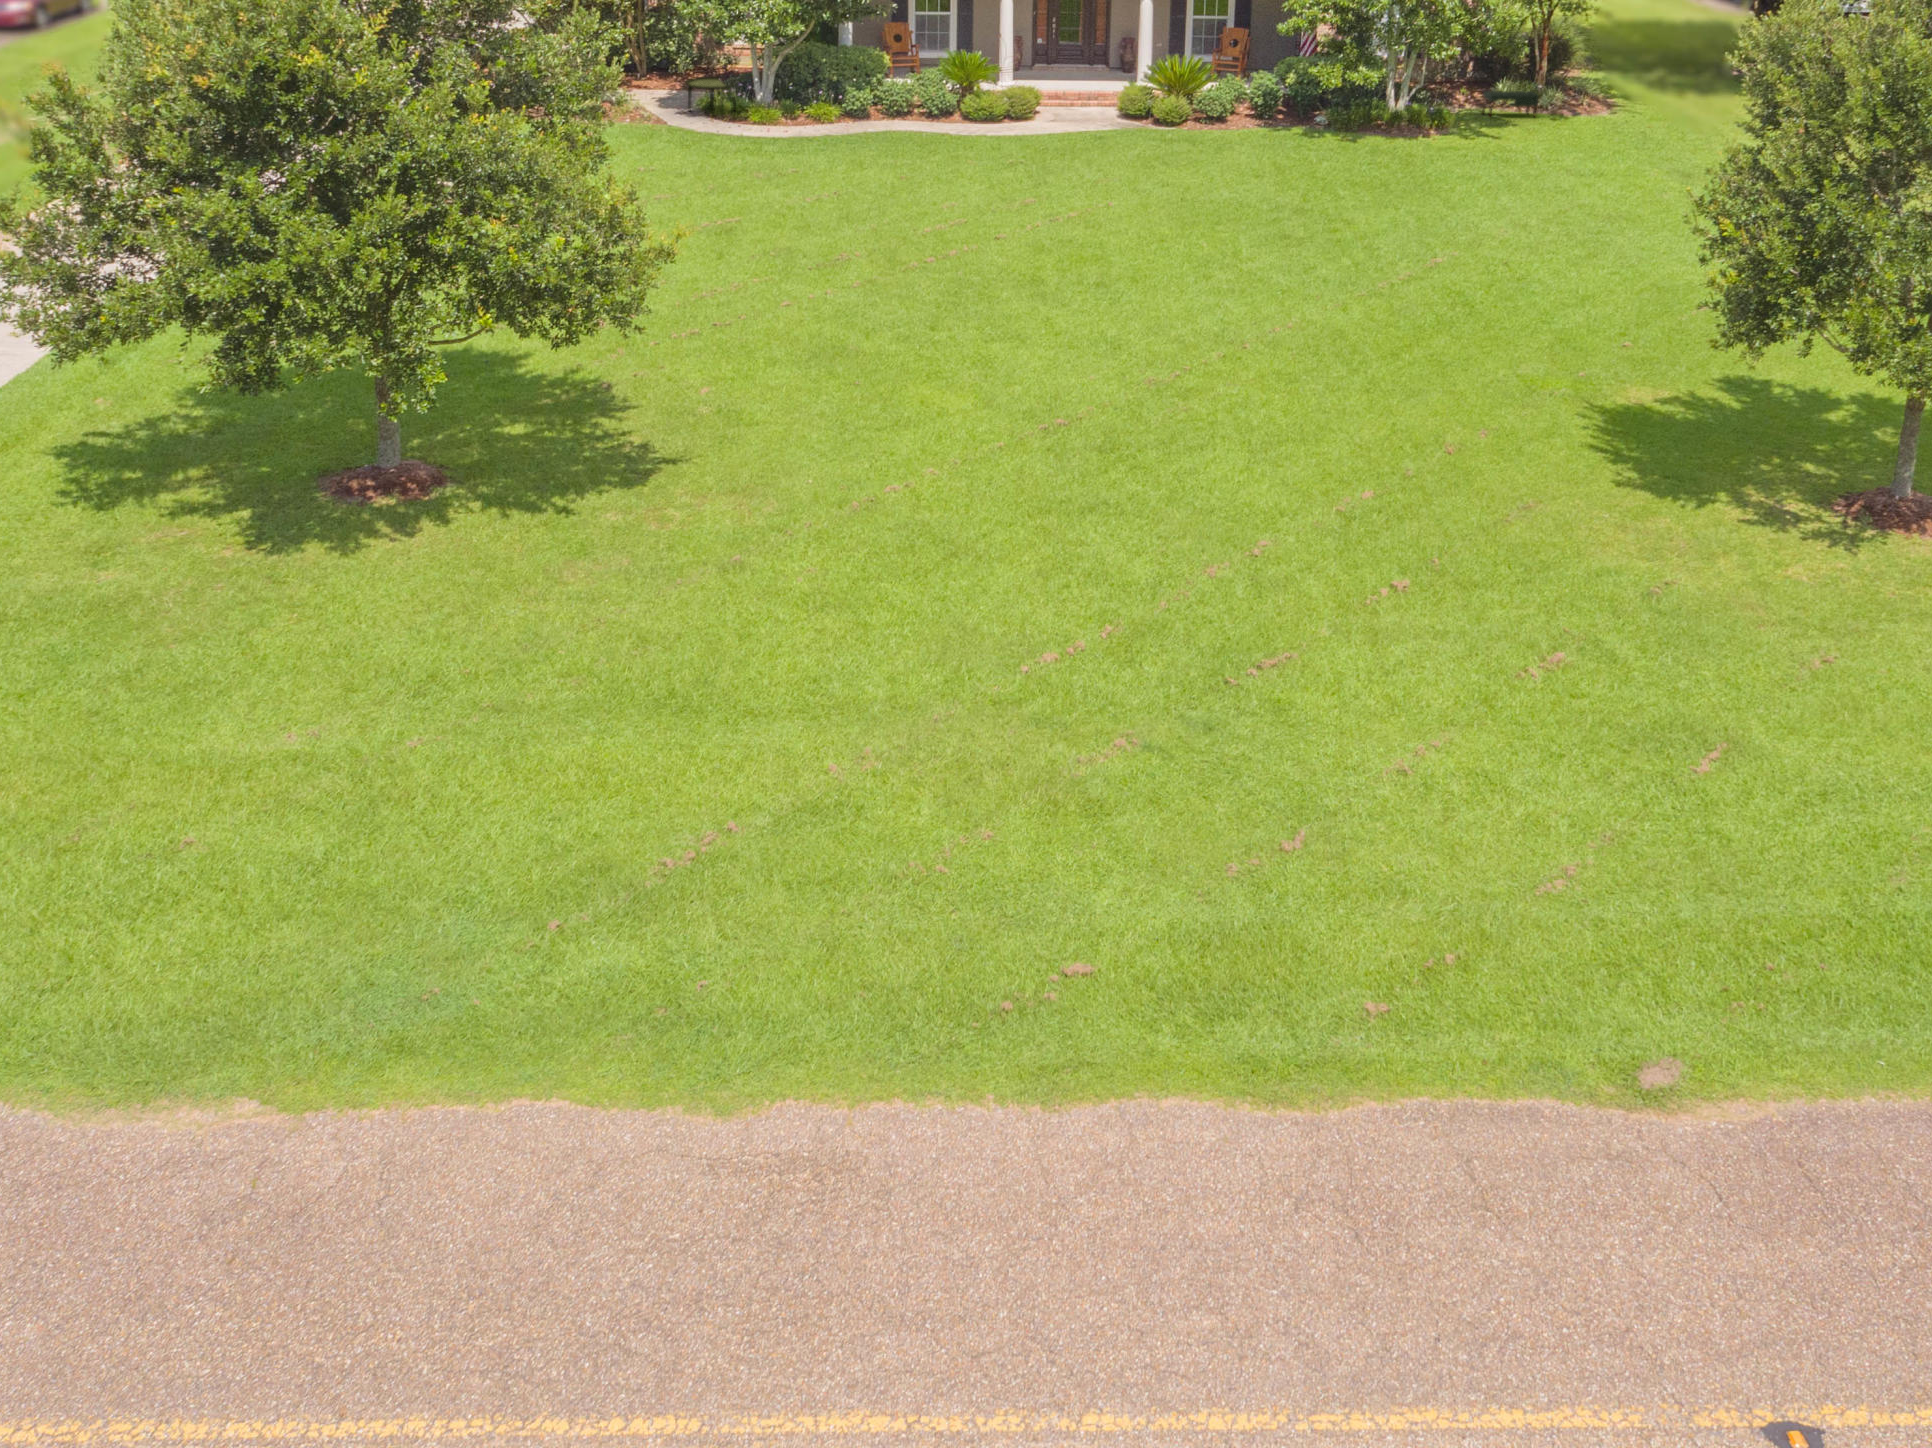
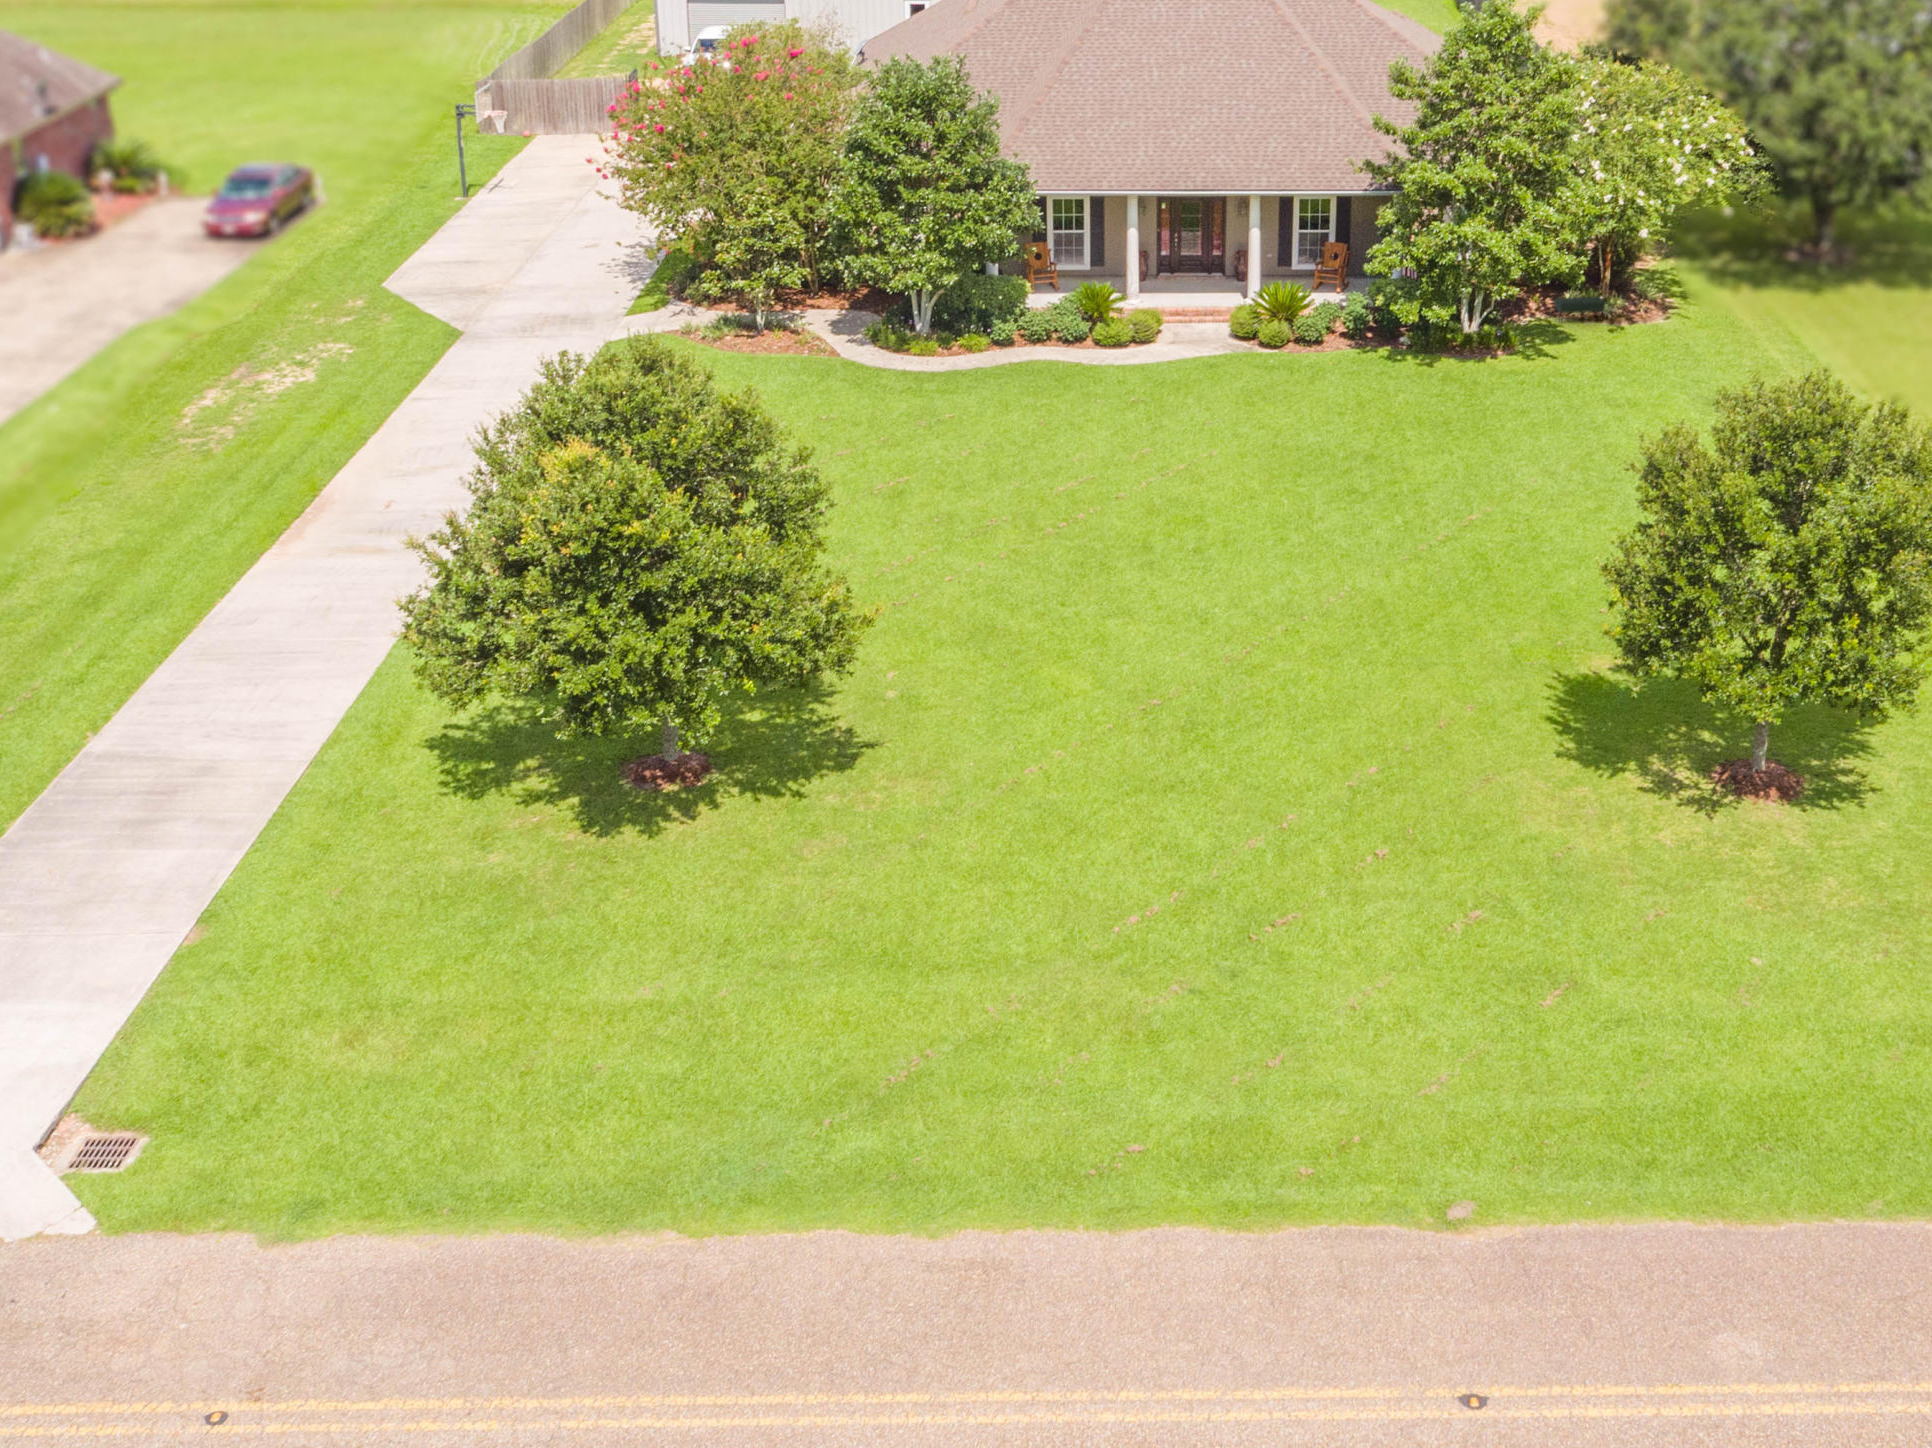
round table: present [686,77,736,115] -> none [846,300,891,339]

